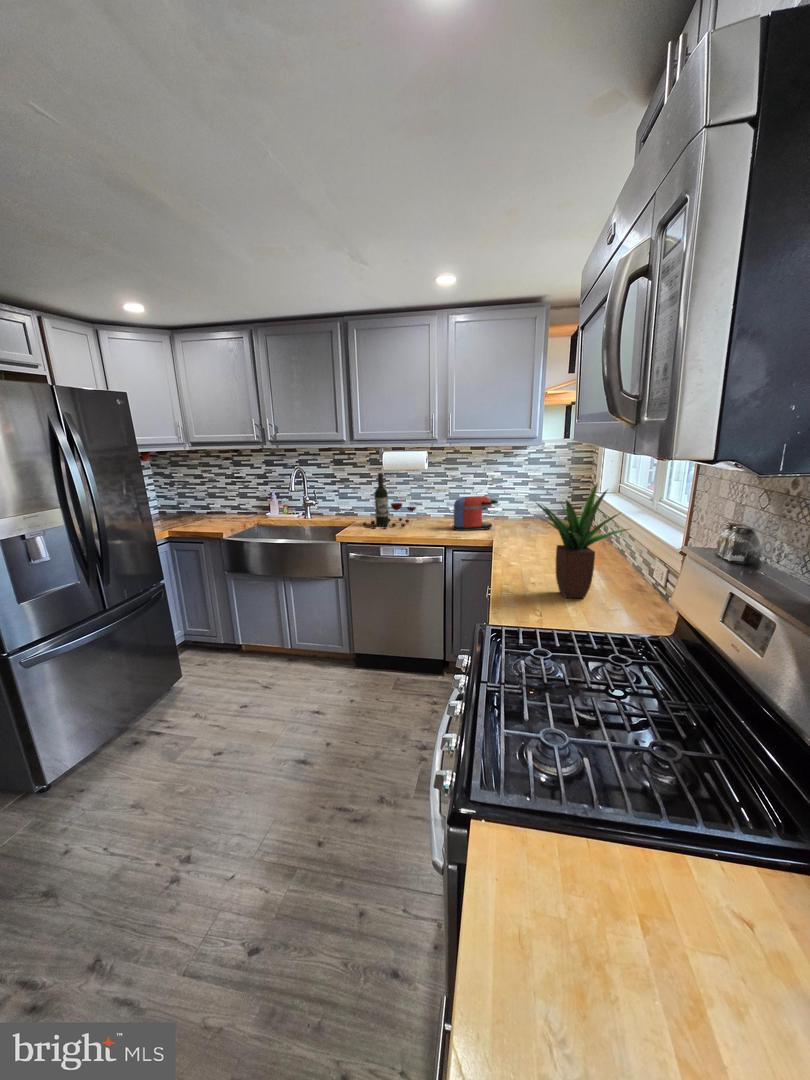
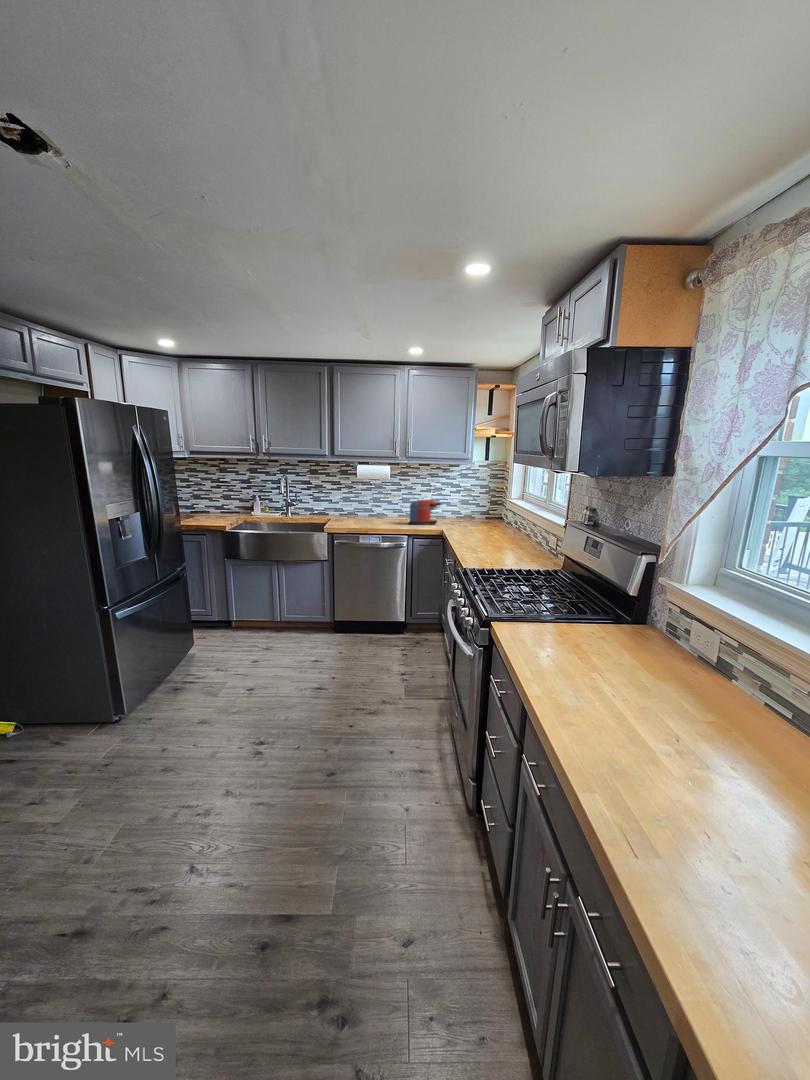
wine bottle: present [363,473,416,529] -> none [339,481,382,523]
potted plant: present [536,484,629,598] -> none [478,487,533,555]

